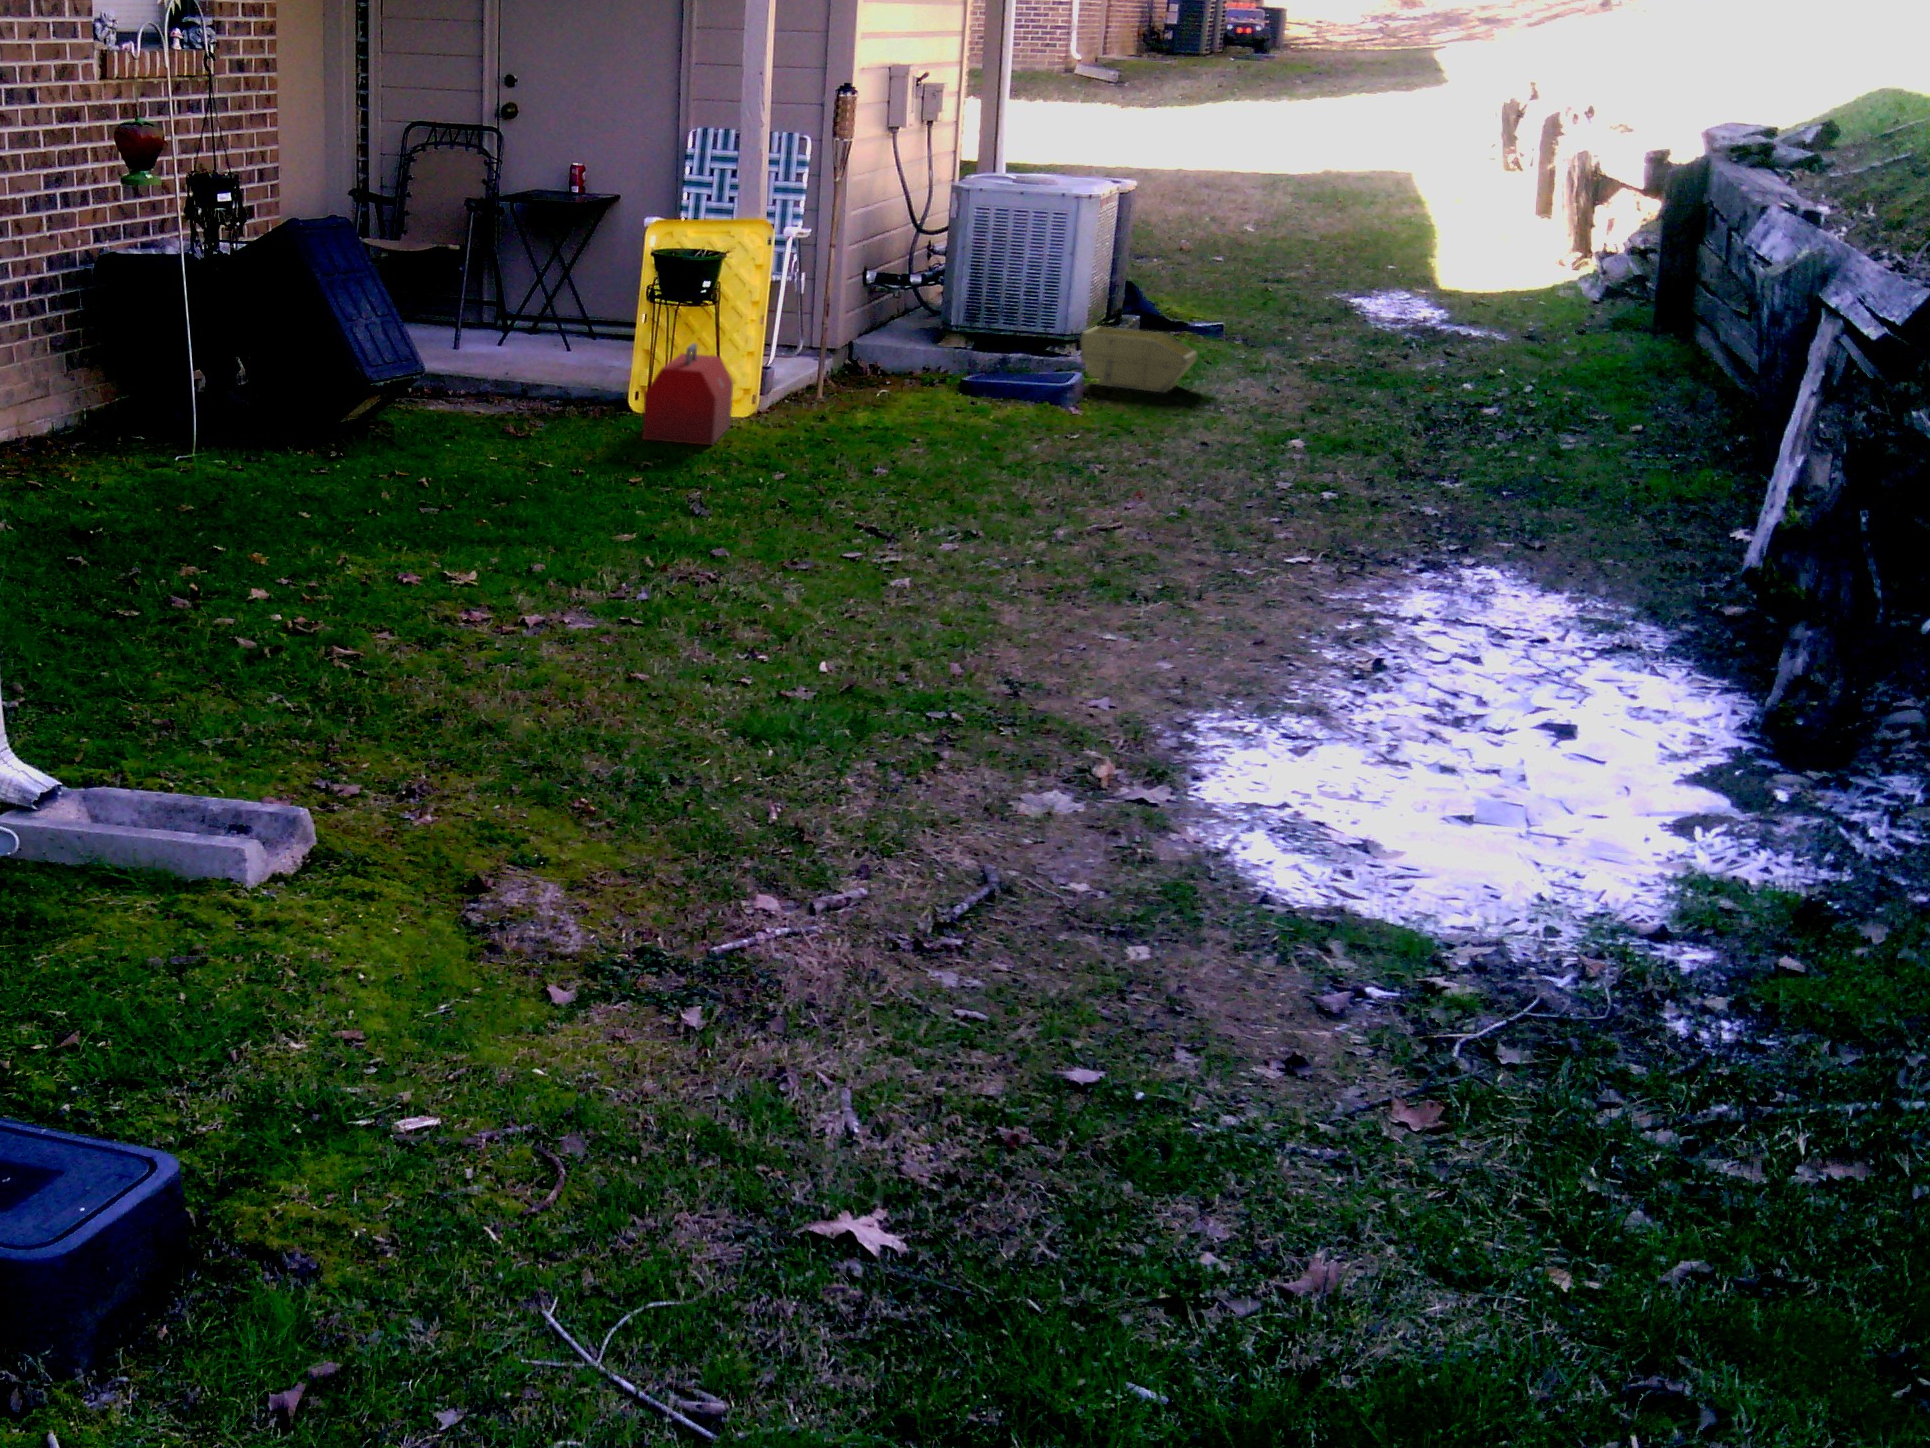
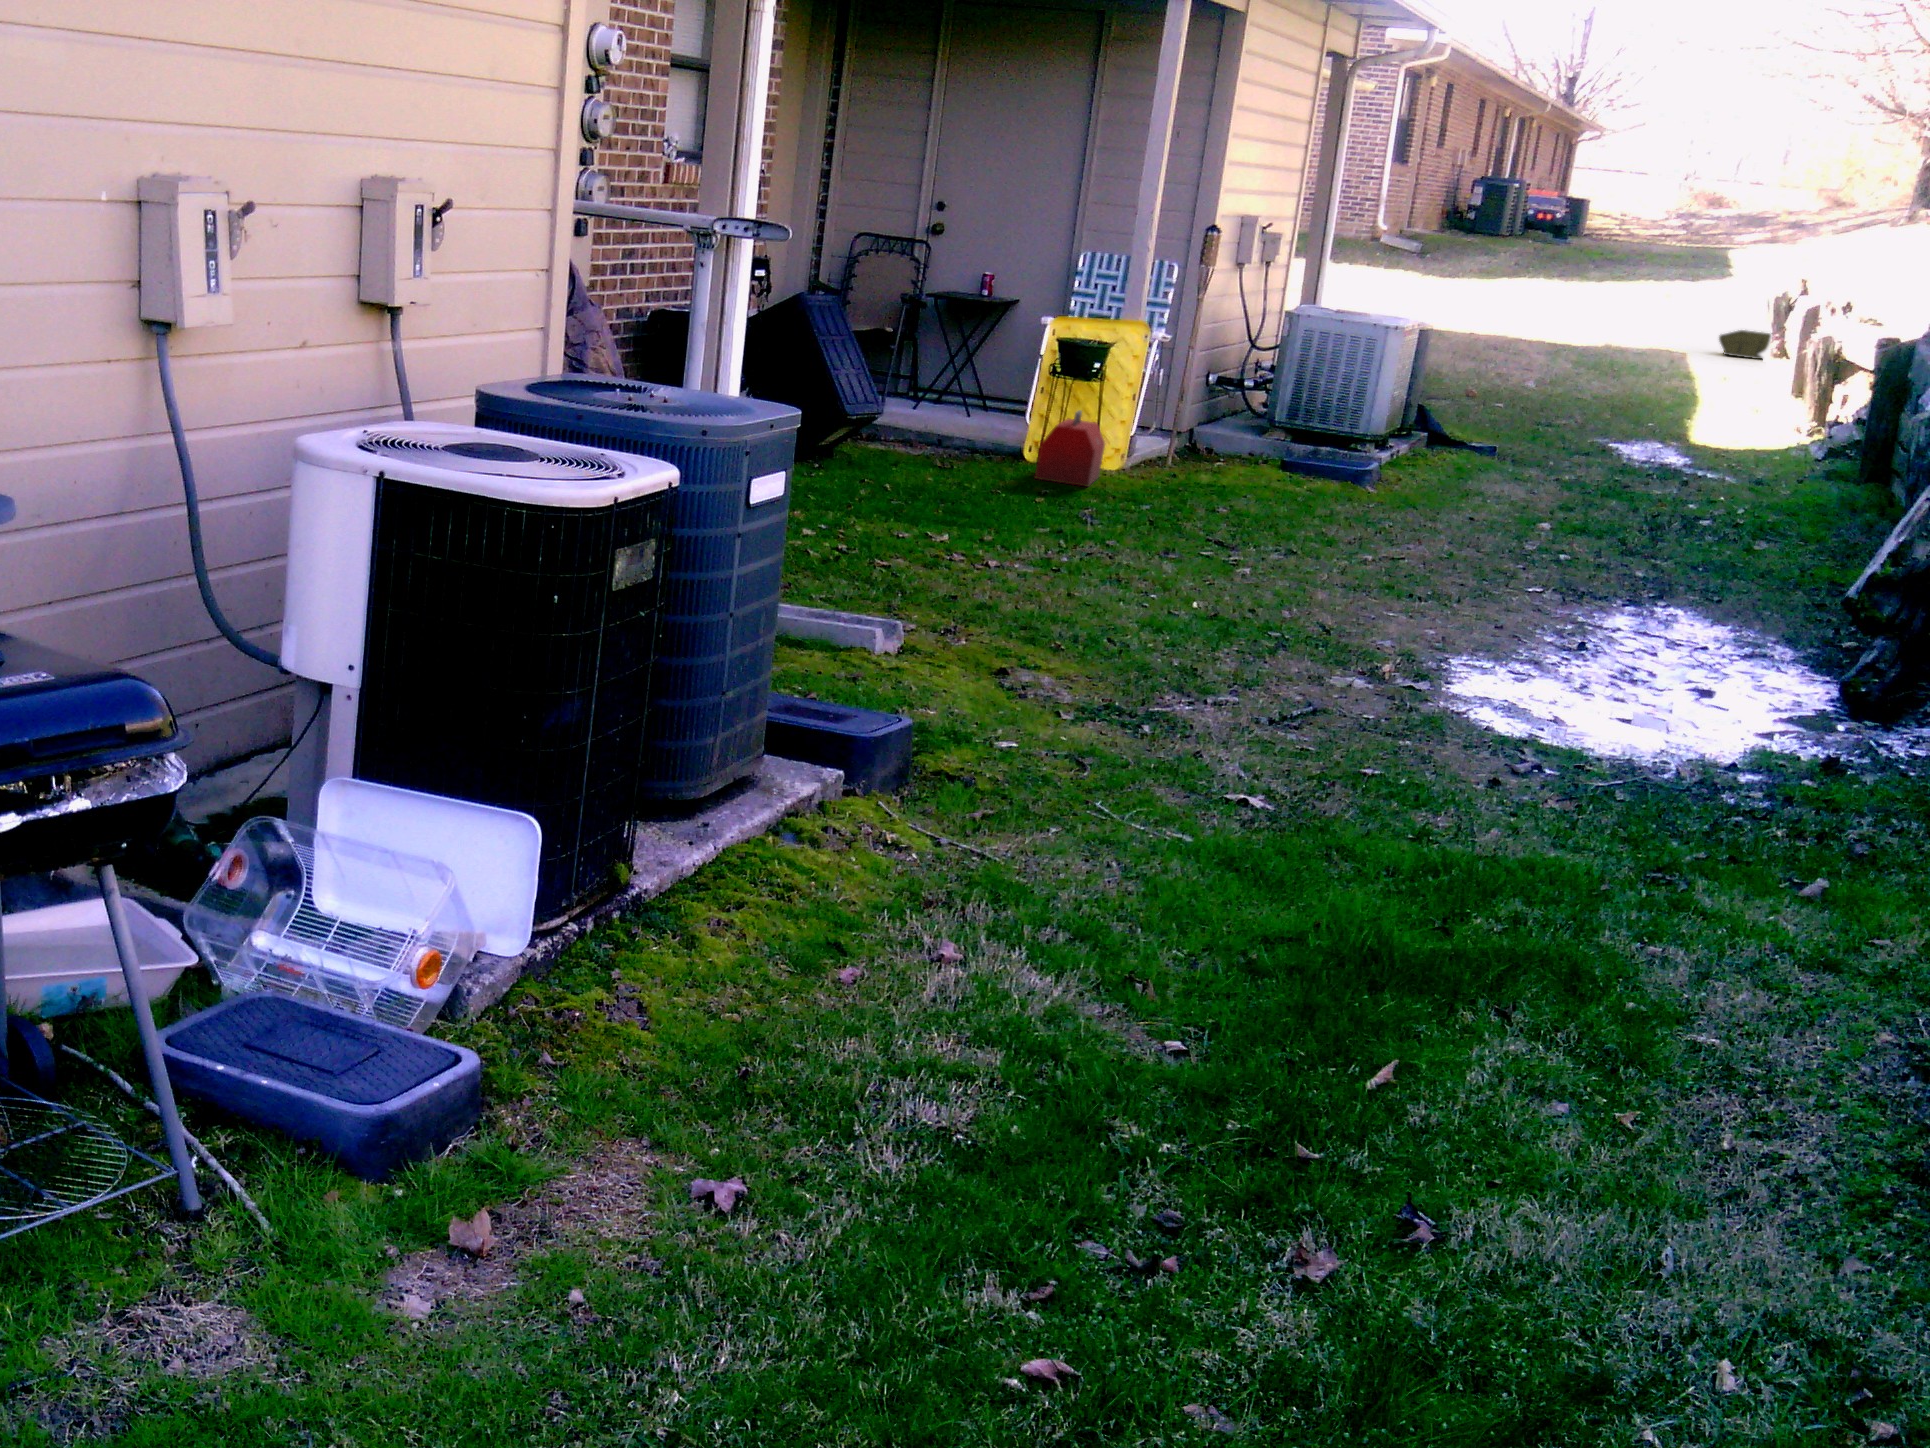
storage bin: present [1080,326,1198,393] -> present [1719,330,1771,359]

